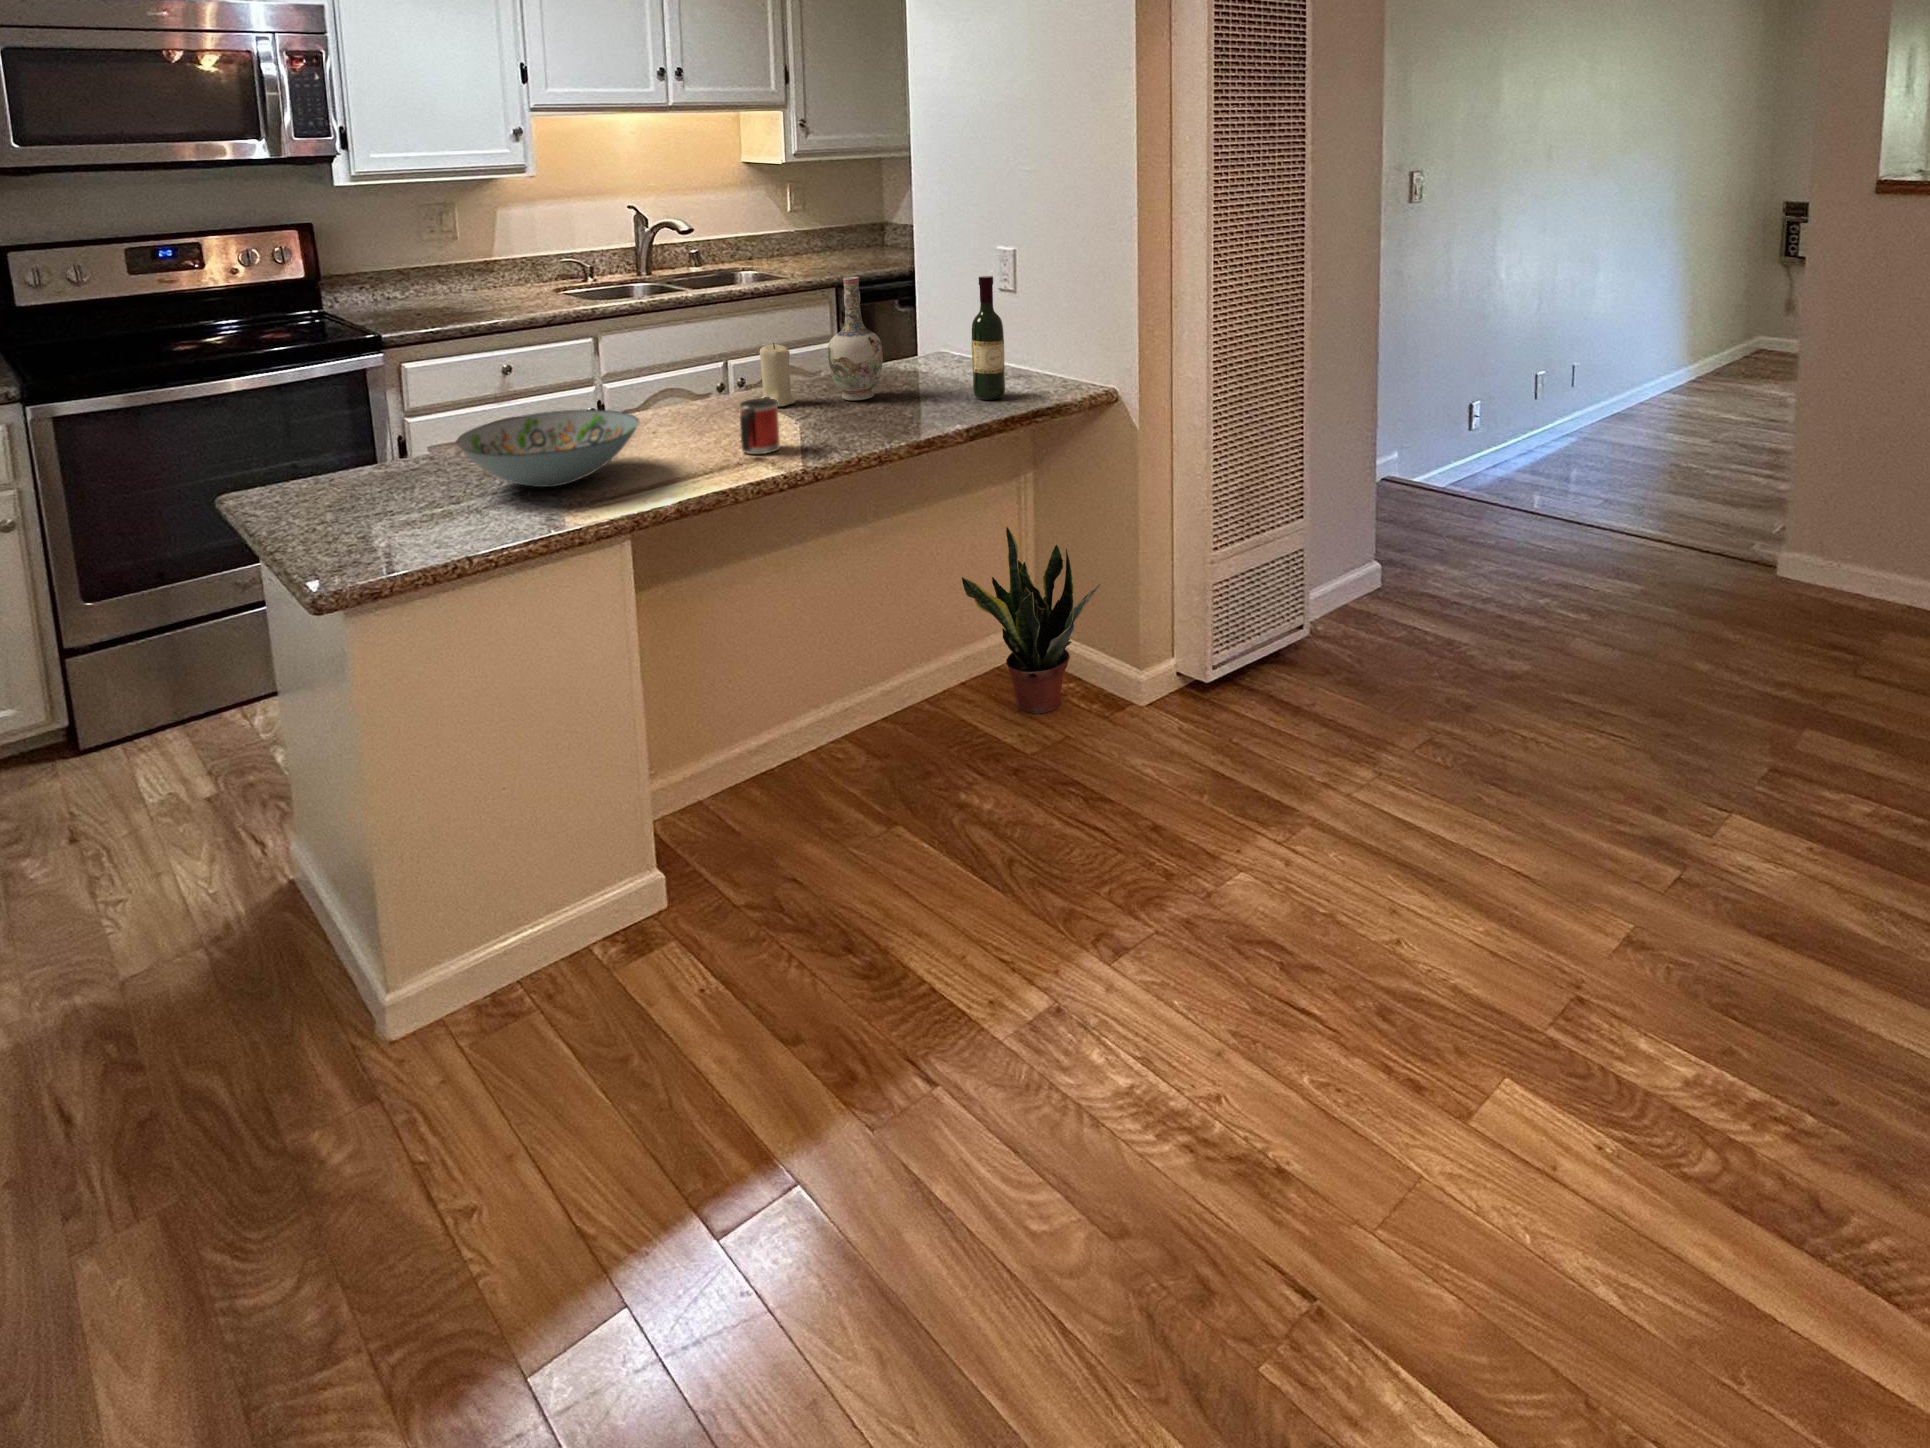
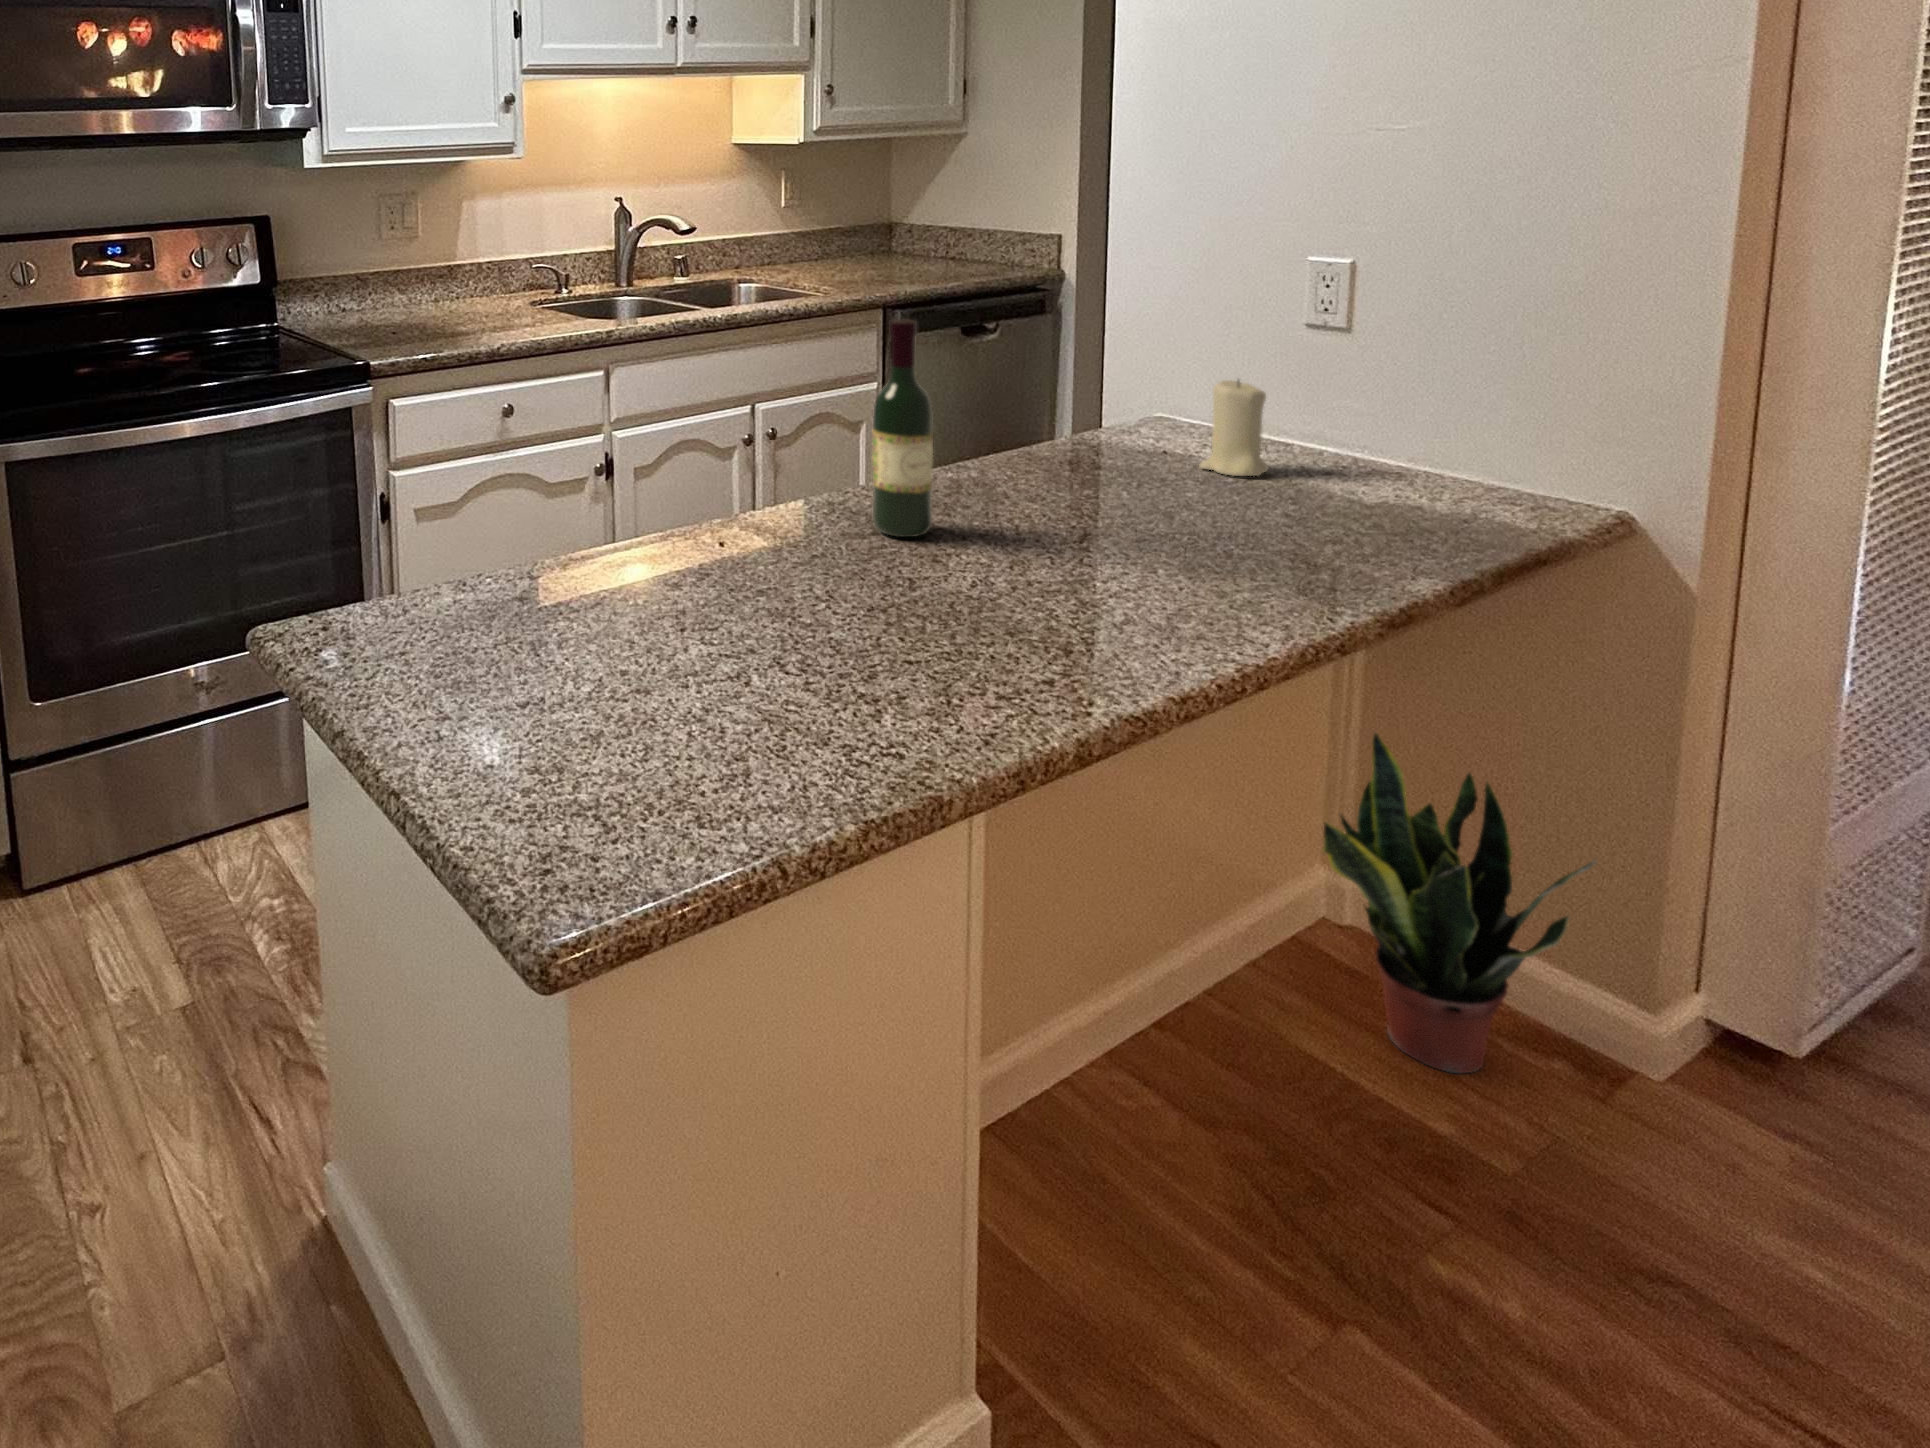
wine bottle: present [972,276,1005,400] -> present [872,319,933,537]
vase: present [828,277,883,400] -> none [1088,300,1188,507]
candle: present [759,343,796,406] -> present [1199,380,1268,476]
mug: present [739,397,780,454] -> none [1064,513,1140,621]
decorative bowl: present [456,409,639,487] -> none [634,518,942,668]

